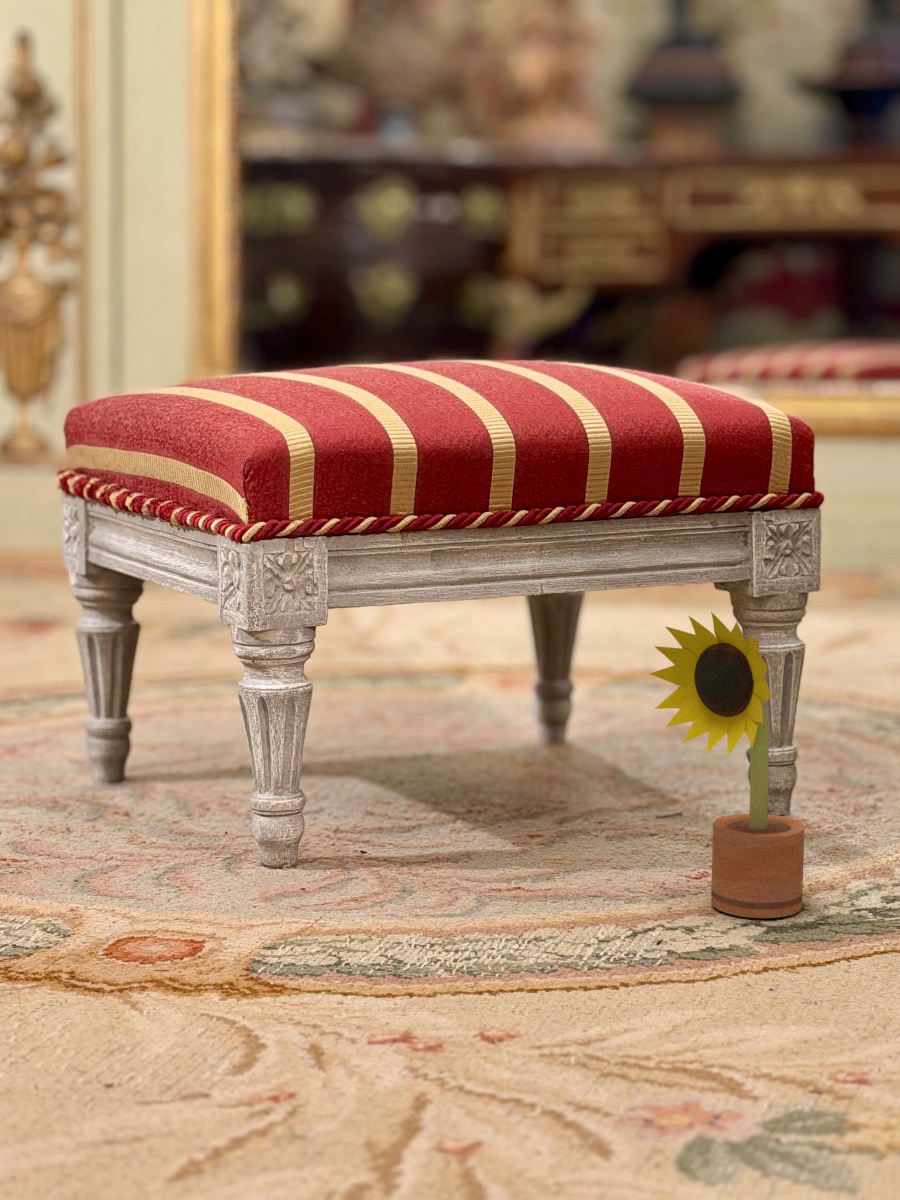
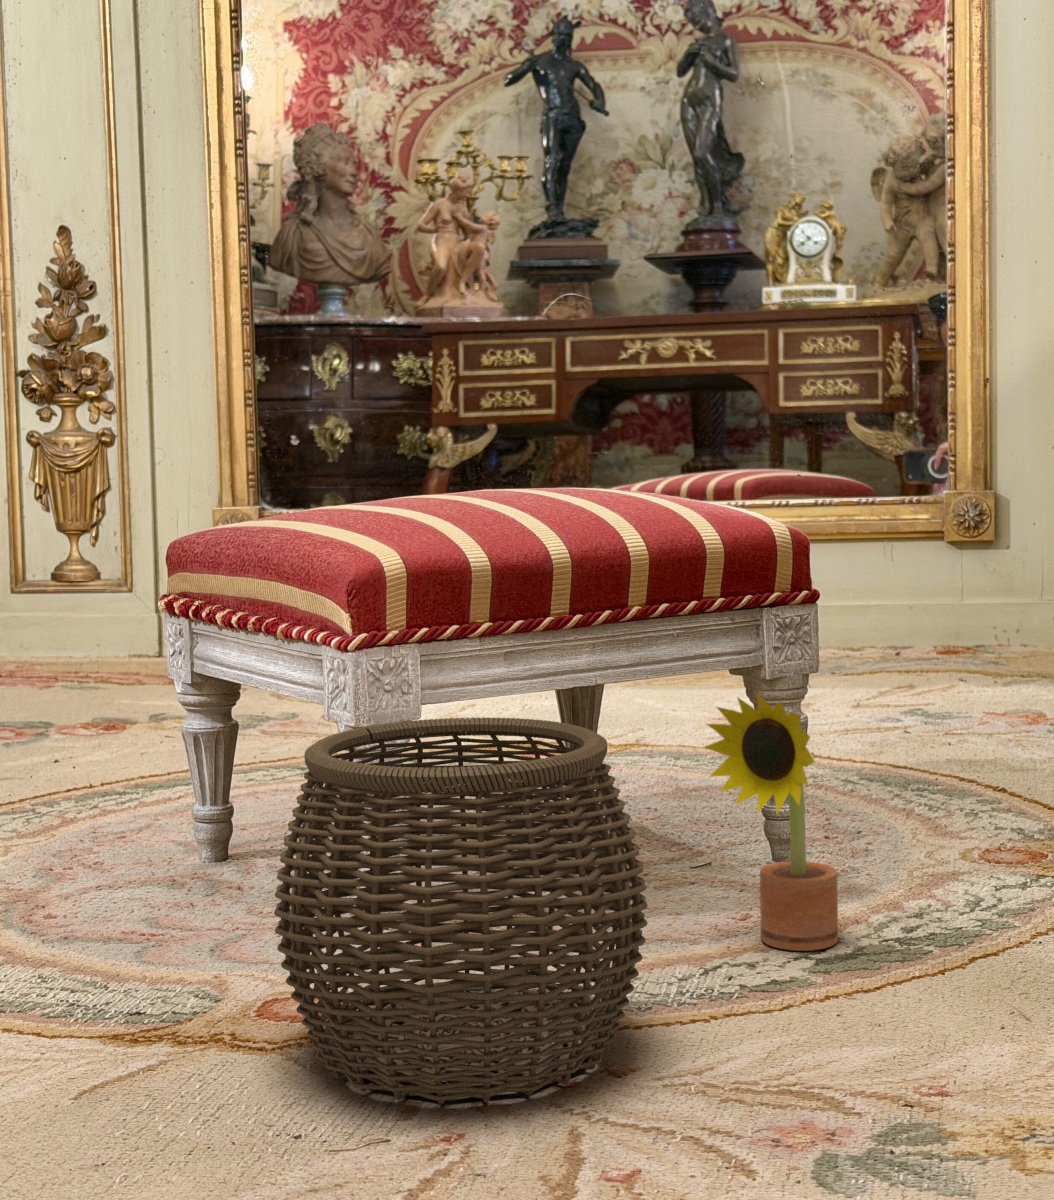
woven basket: none [112,625,543,1062] -> present [274,717,648,1104]

